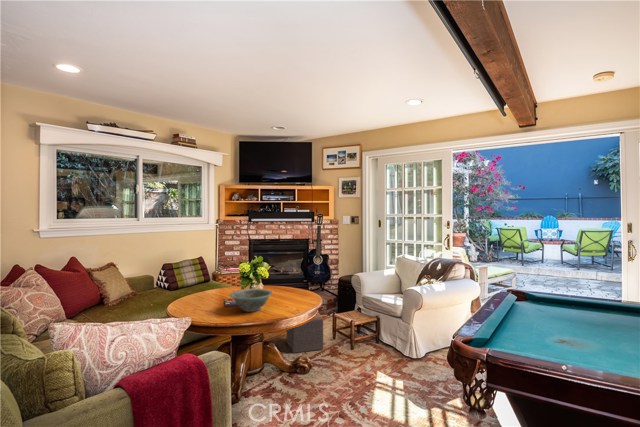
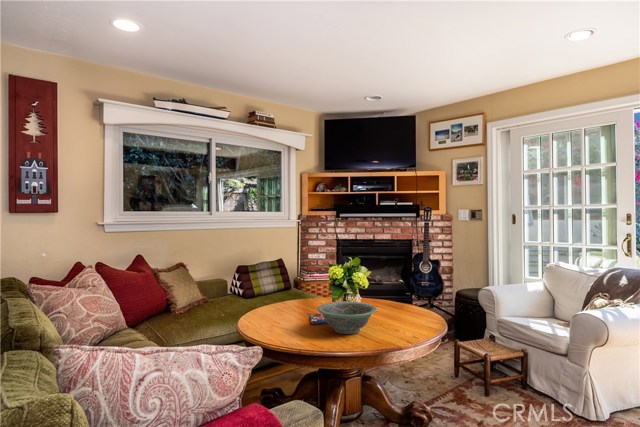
footstool: present [286,312,323,353] -> none [390,331,444,393]

